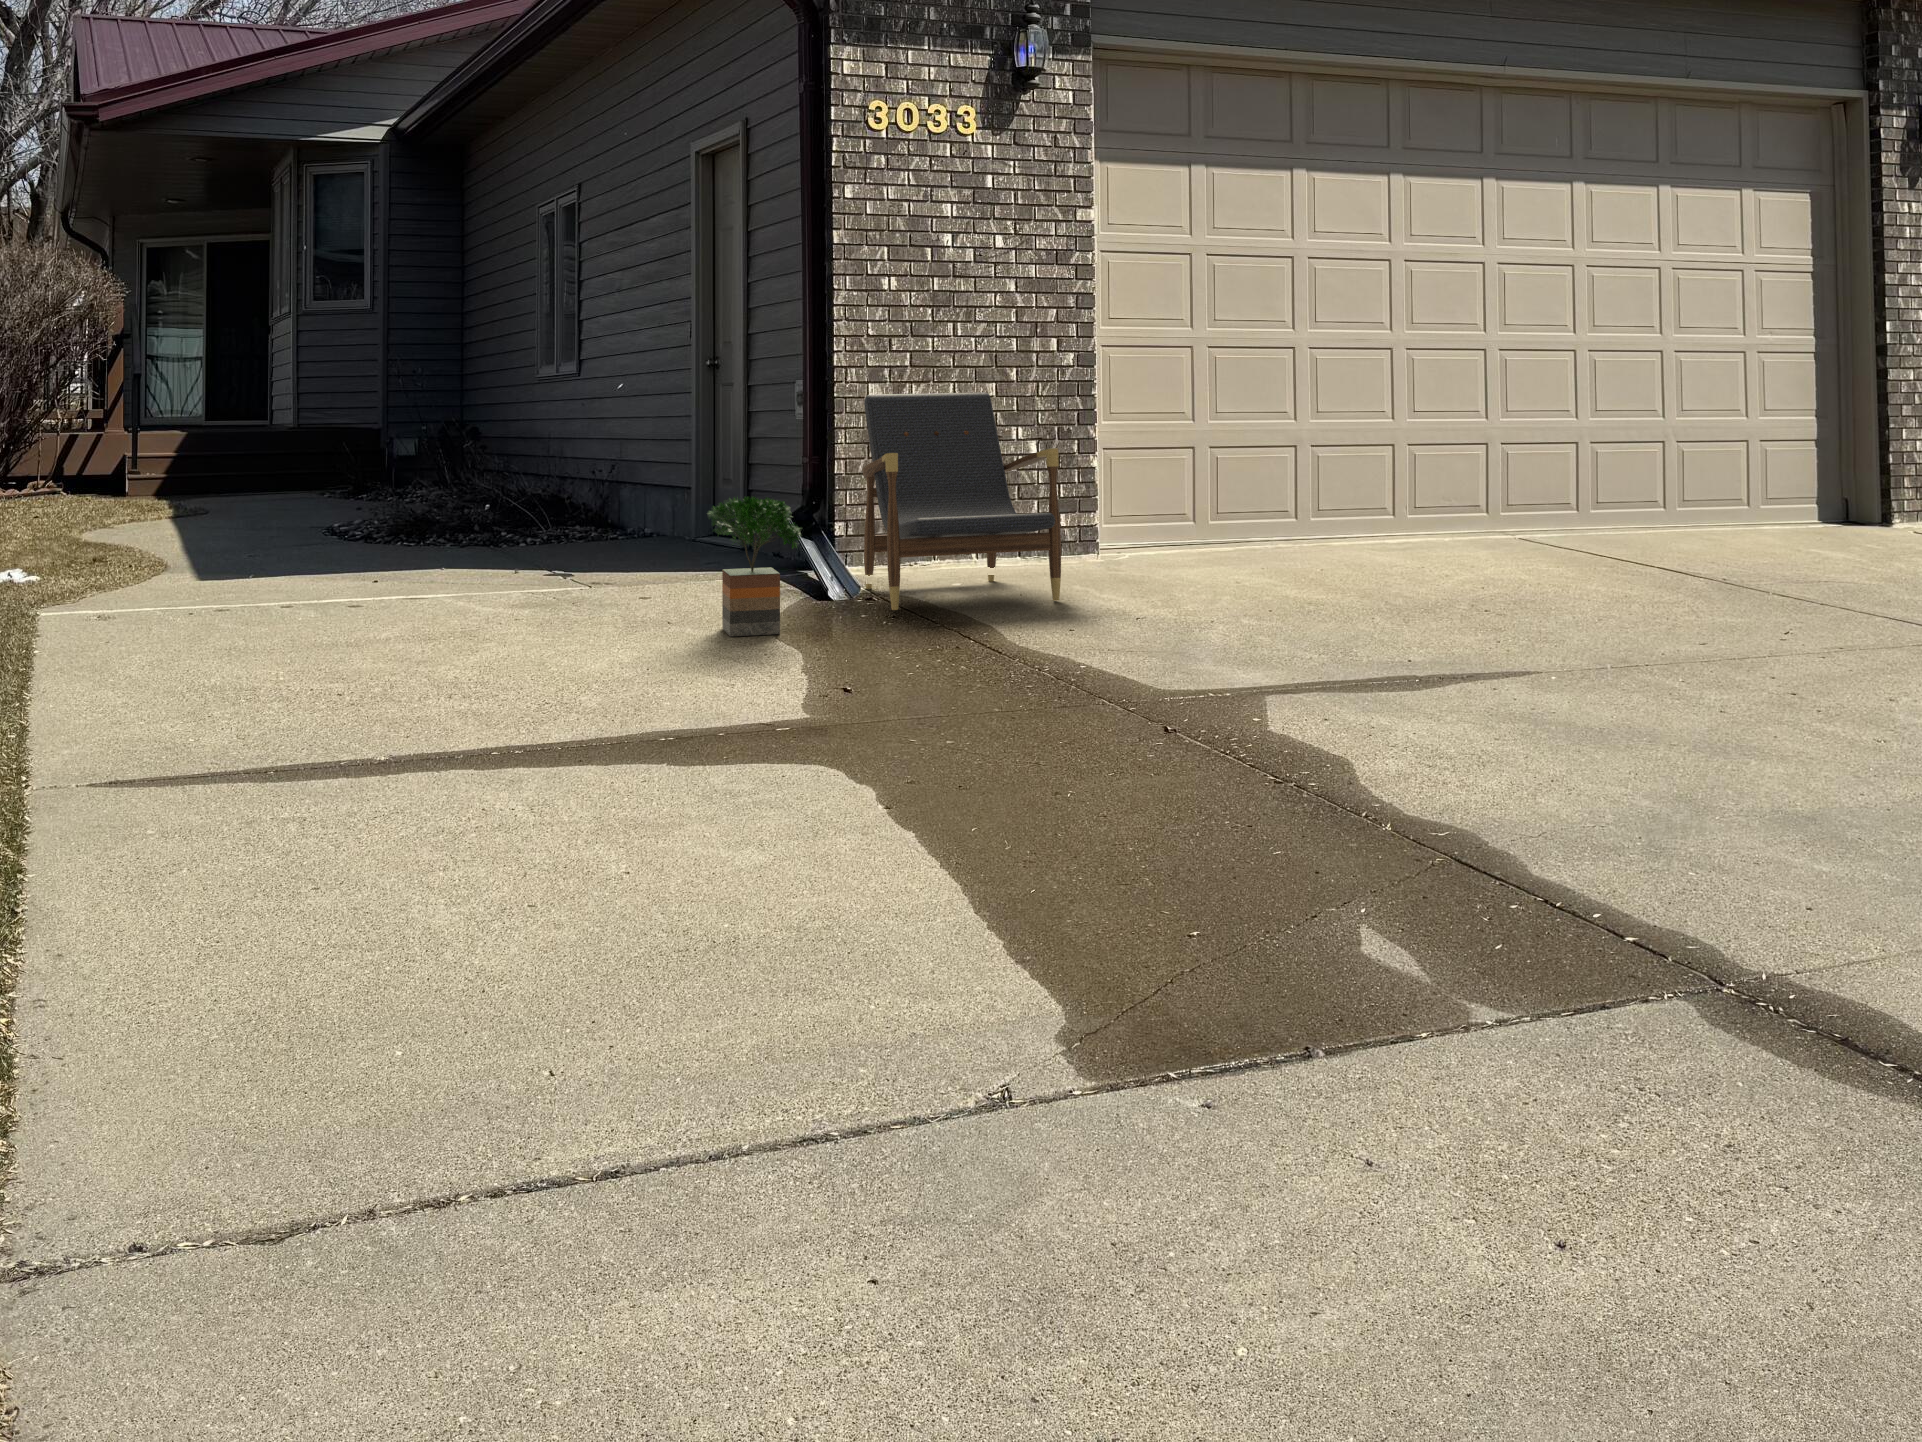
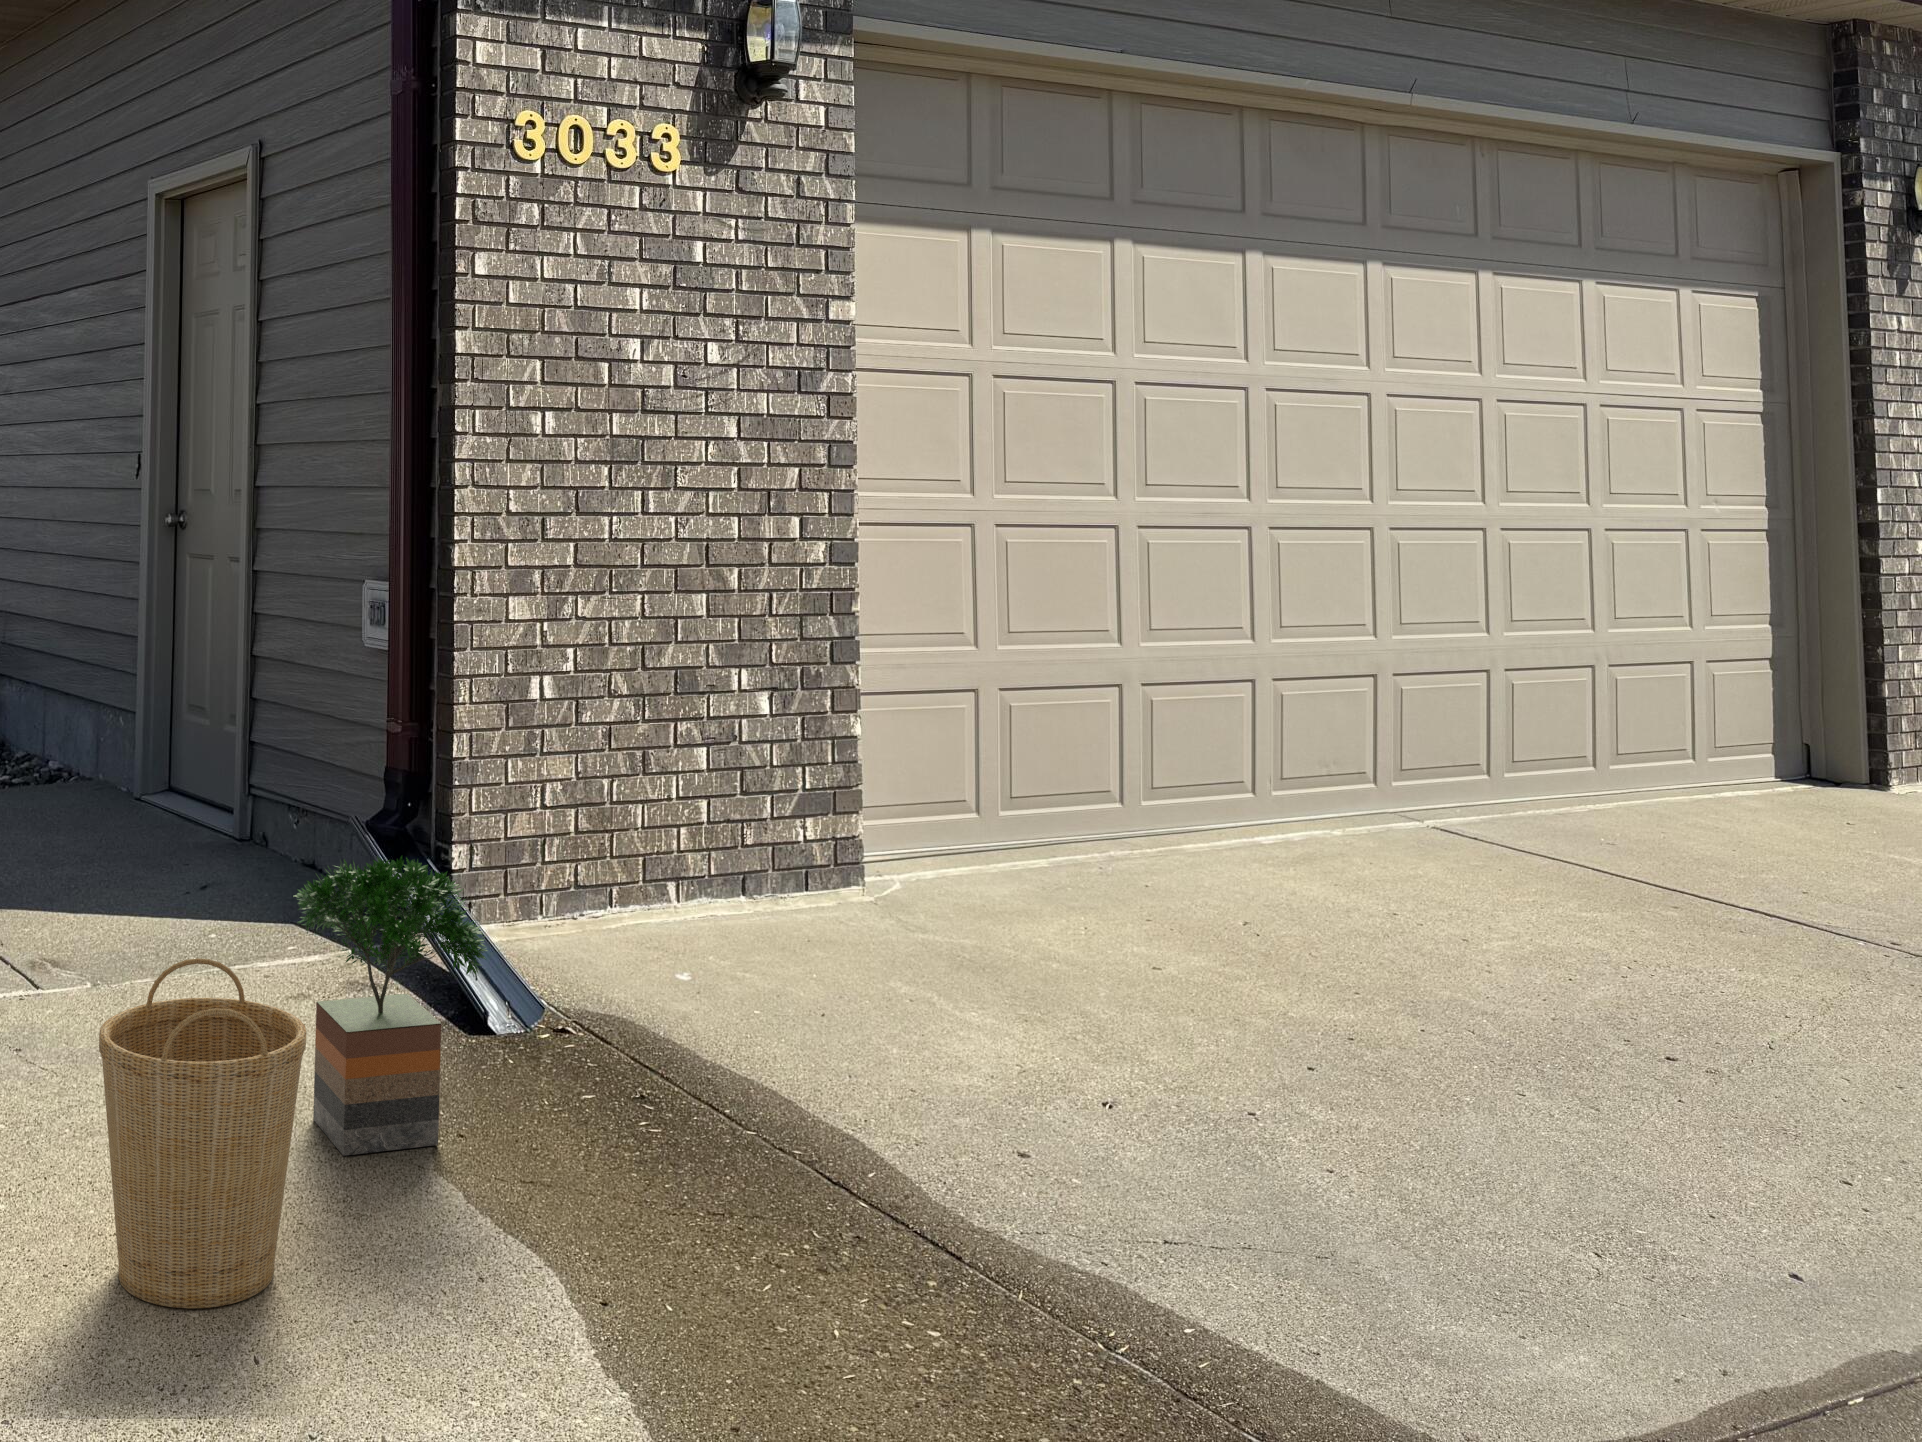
lounge chair: present [863,392,1061,610] -> none [505,615,895,1052]
basket: none [591,524,689,668] -> present [99,958,306,1308]

